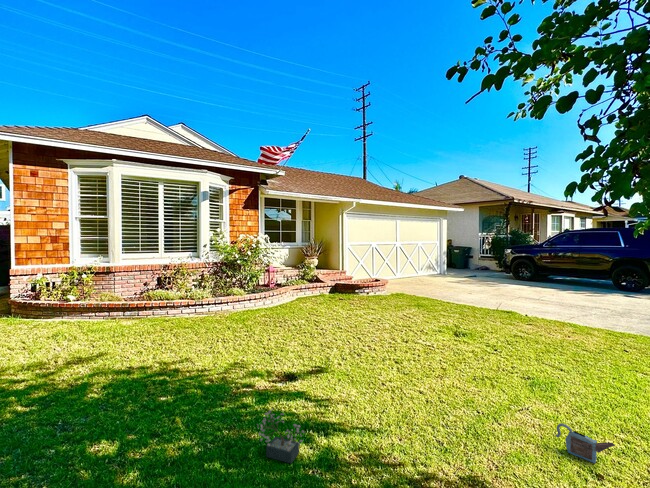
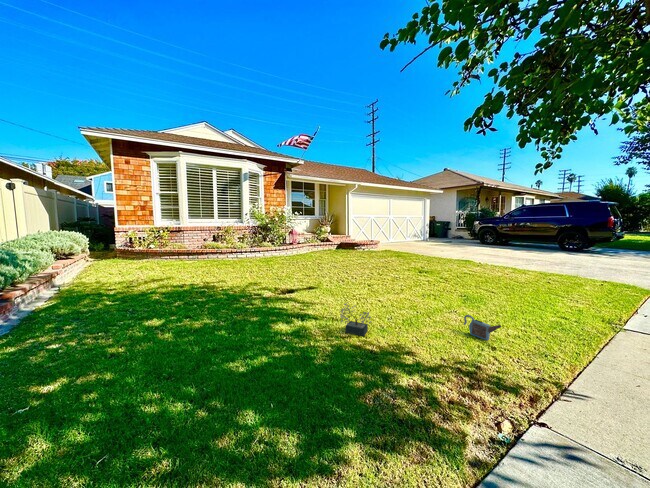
decorative plant: present [259,409,304,463] -> present [340,303,371,336]

